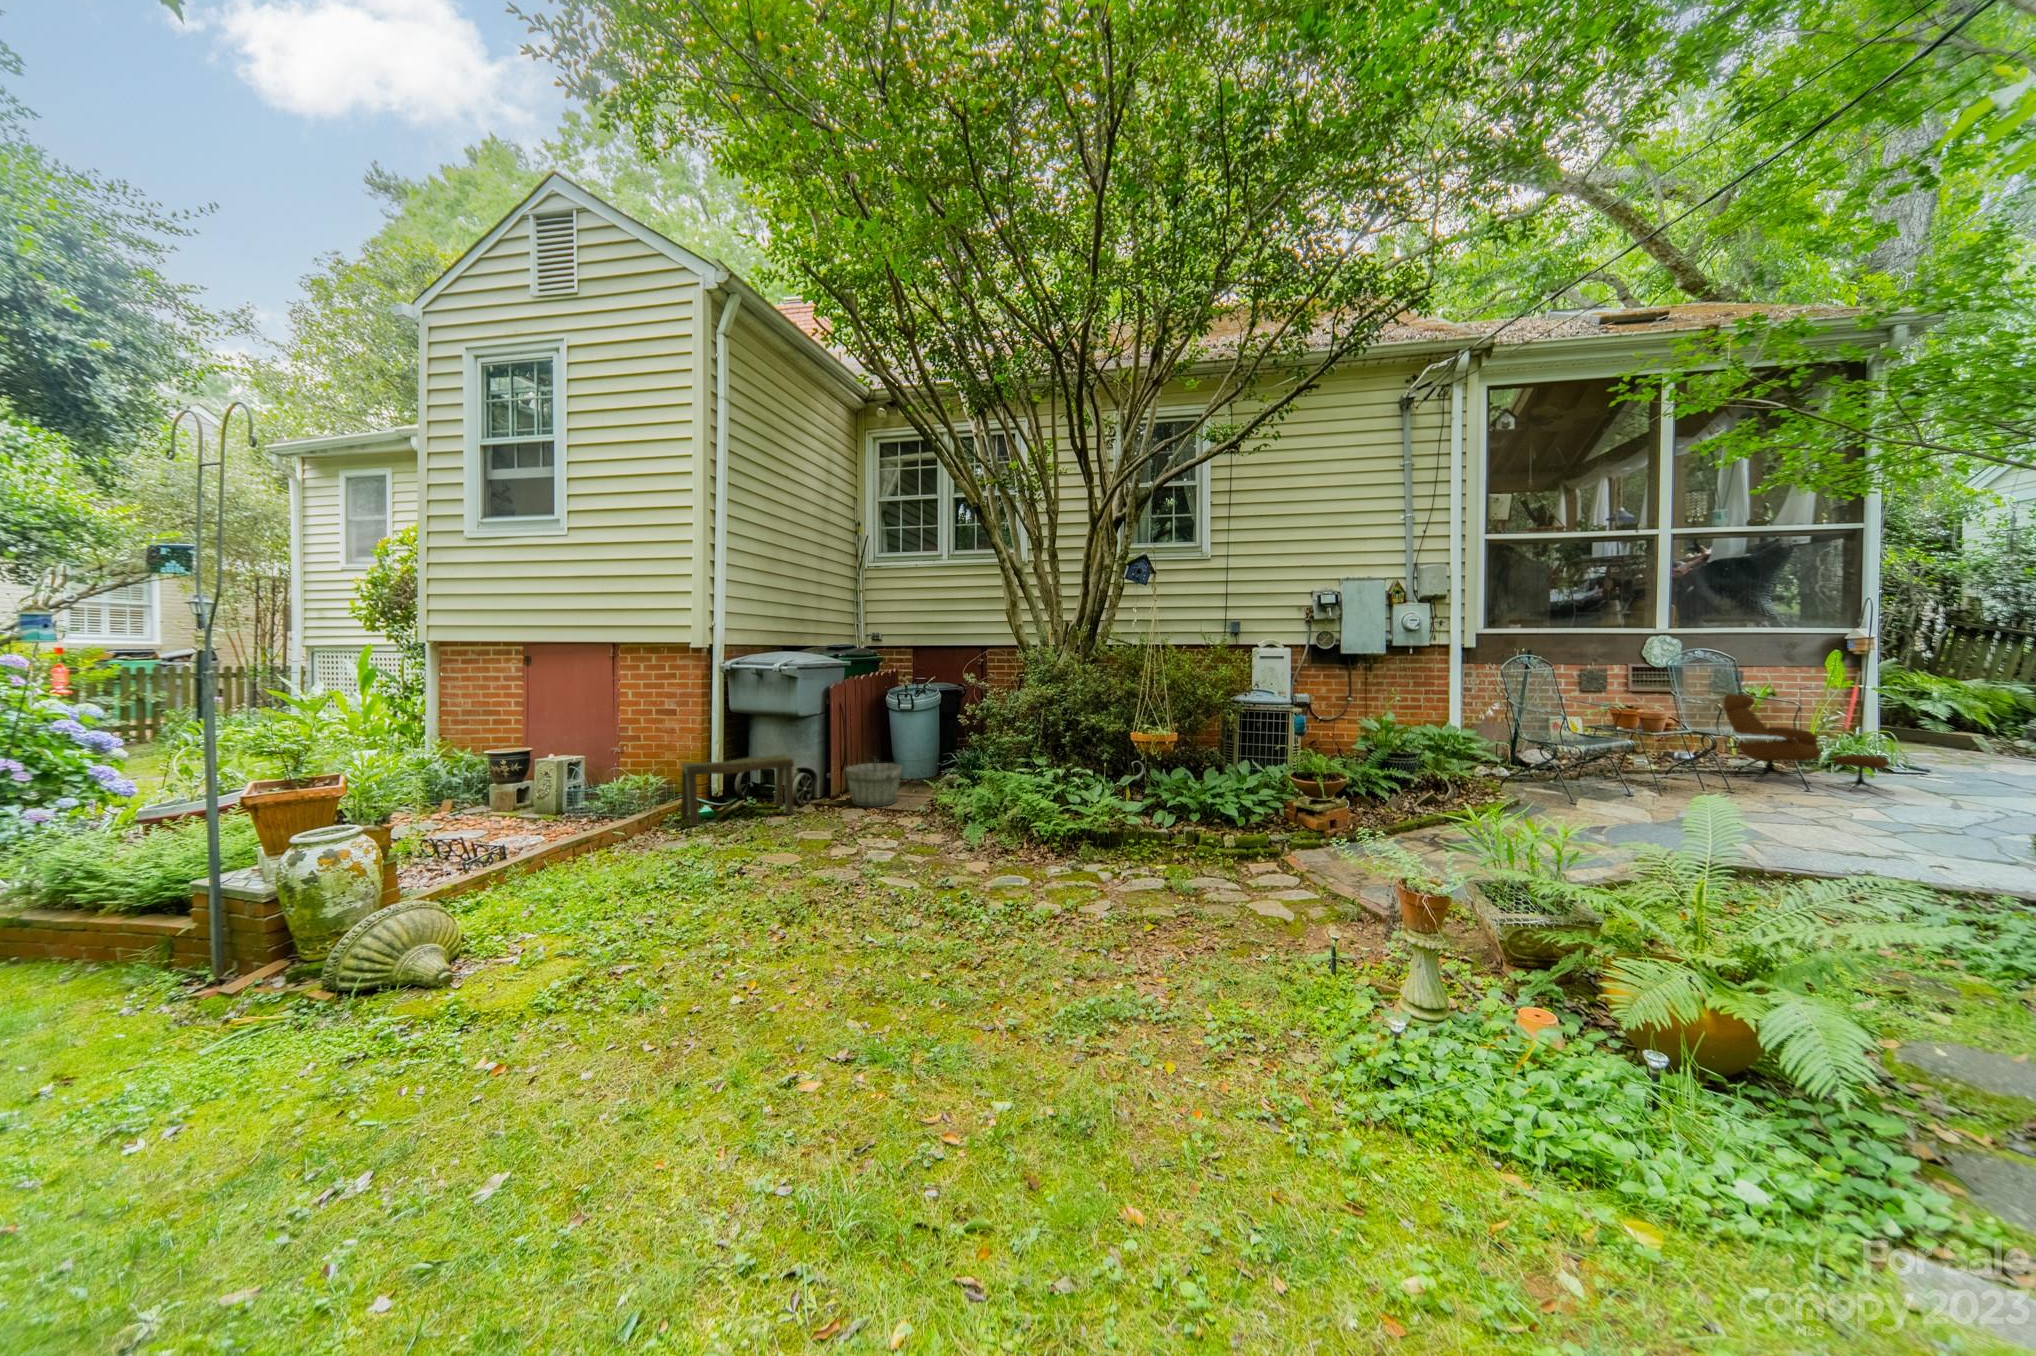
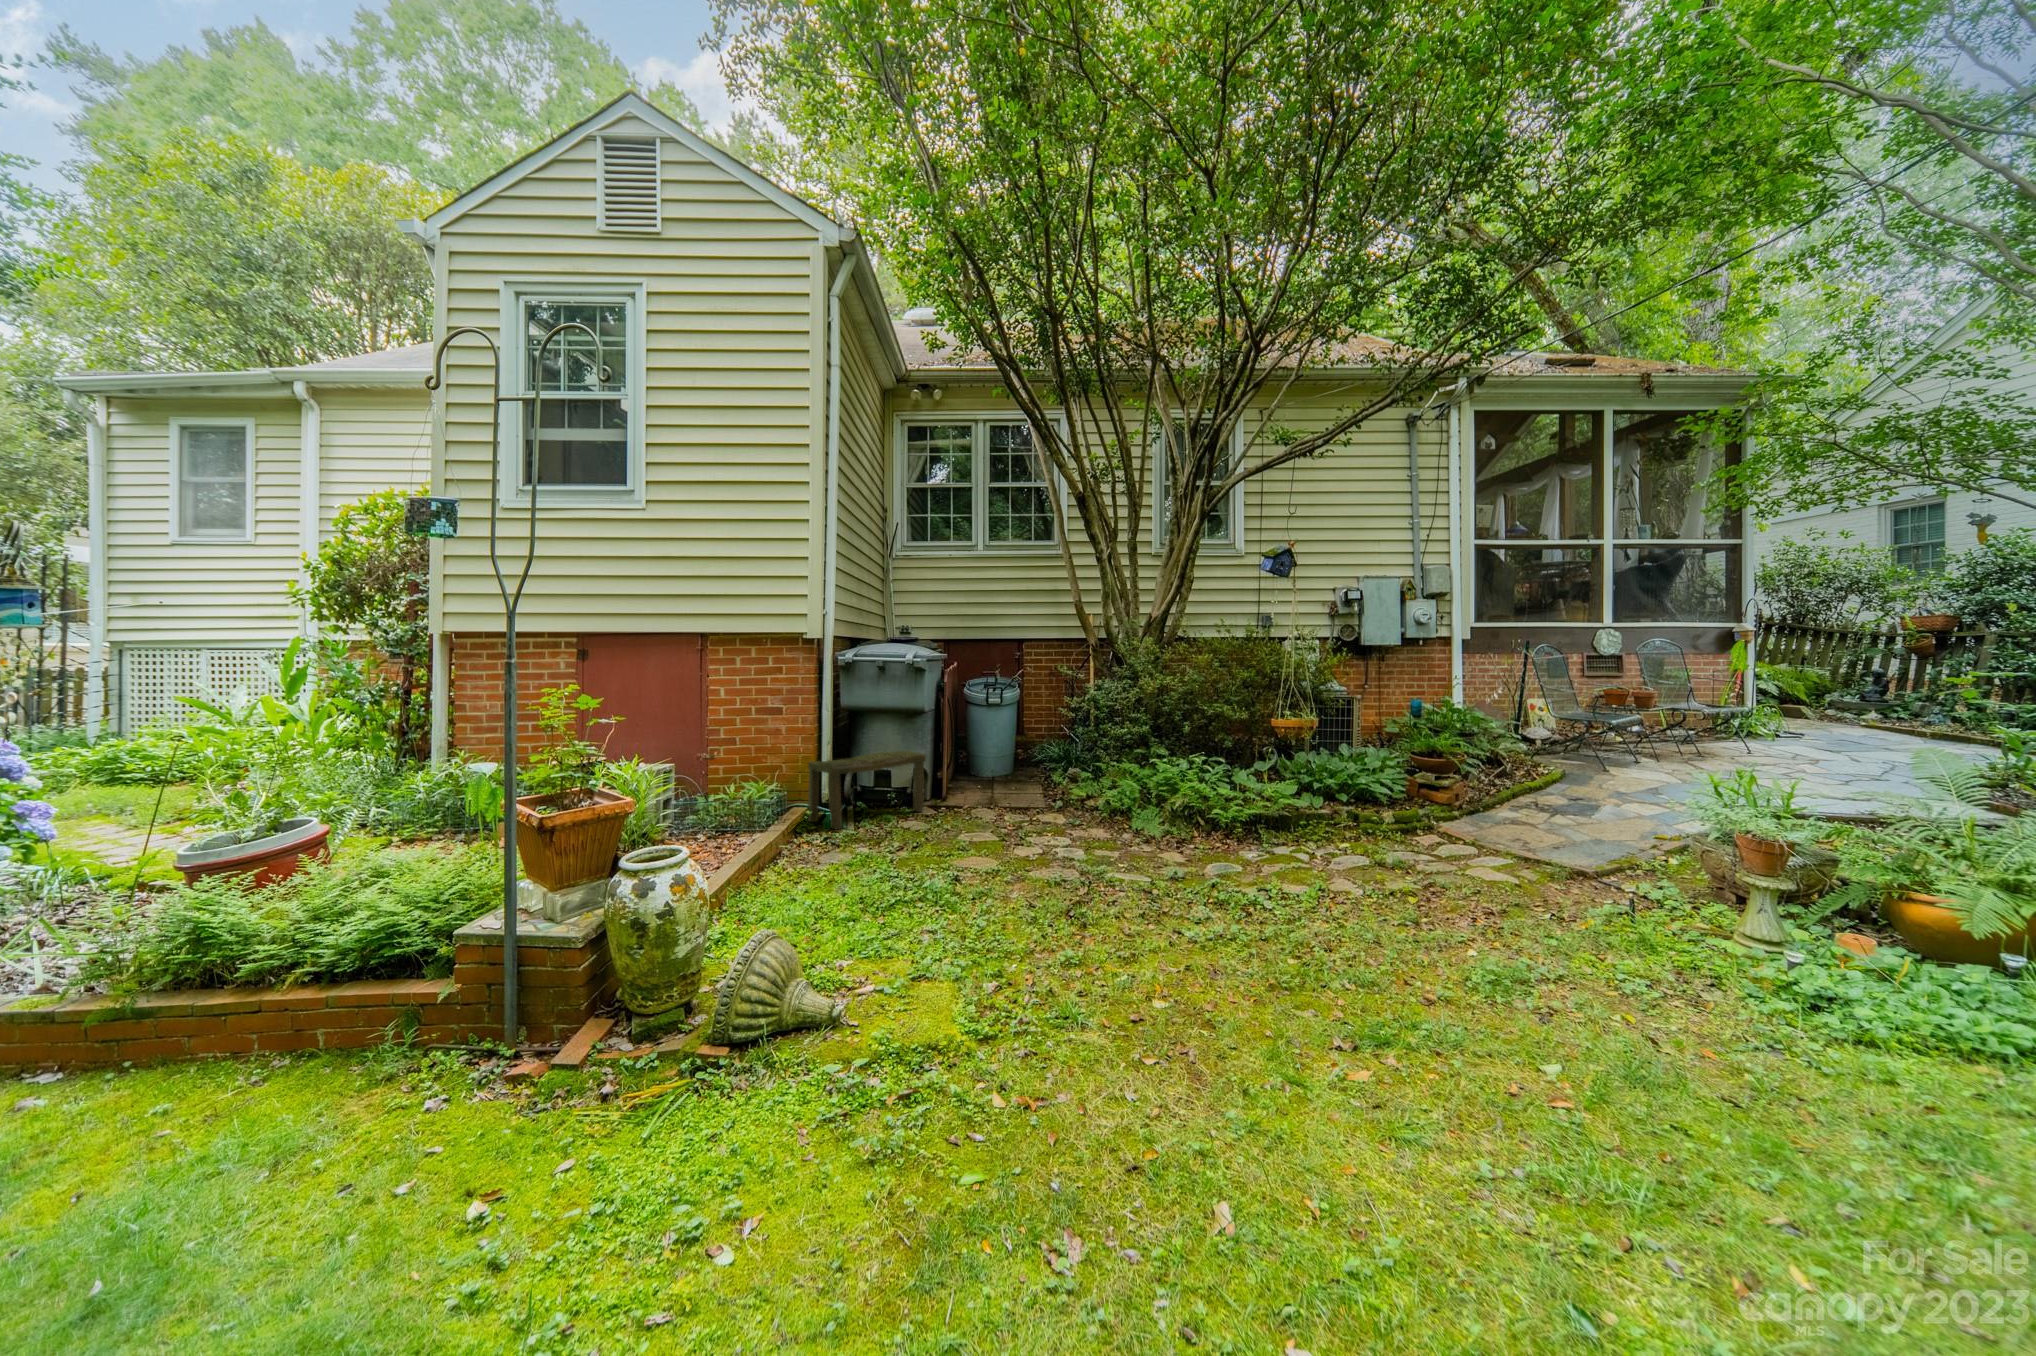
lounge chair: present [1723,694,1889,791] -> none [1674,678,1807,754]
wooden bucket: present [846,757,902,806] -> none [957,747,1013,800]

